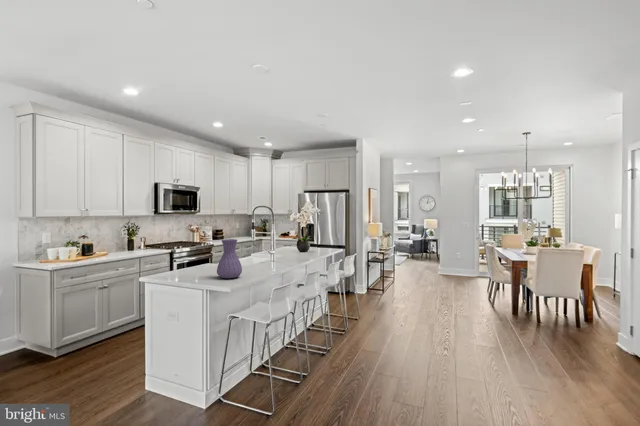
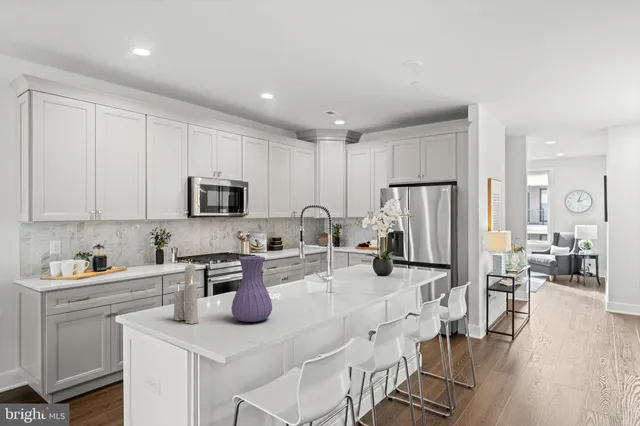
candle: none [178,238,197,281] -> present [173,262,199,324]

